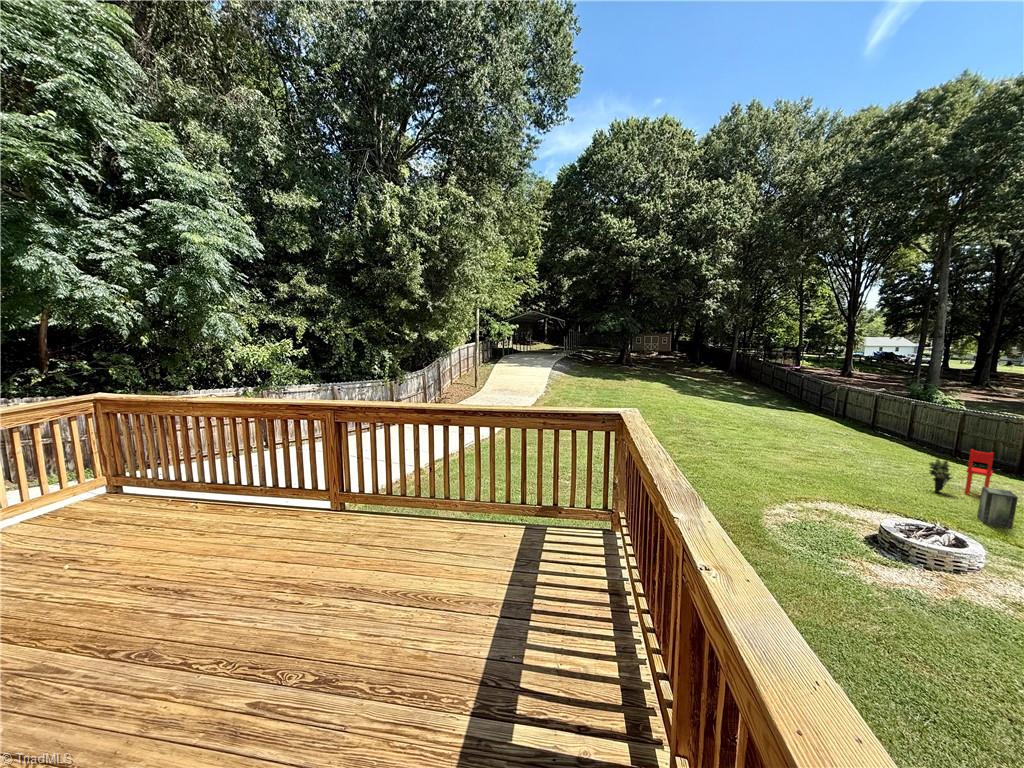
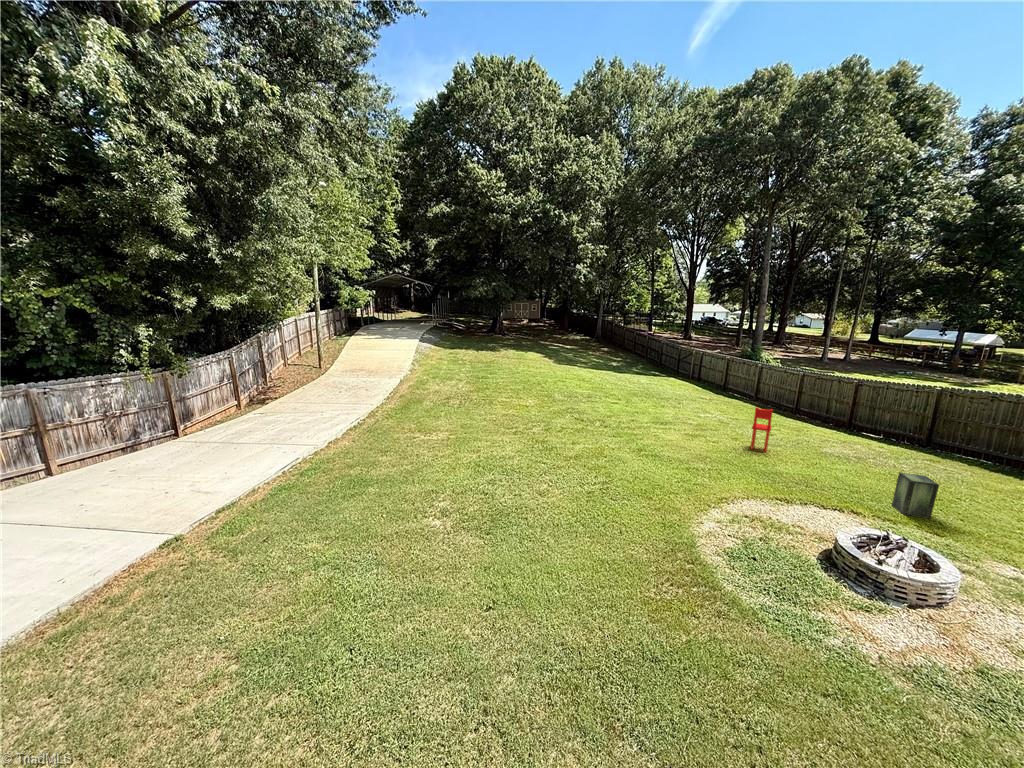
chair: present [965,449,994,495] -> present [751,407,773,452]
potted plant: present [929,459,952,493] -> none [828,436,852,474]

